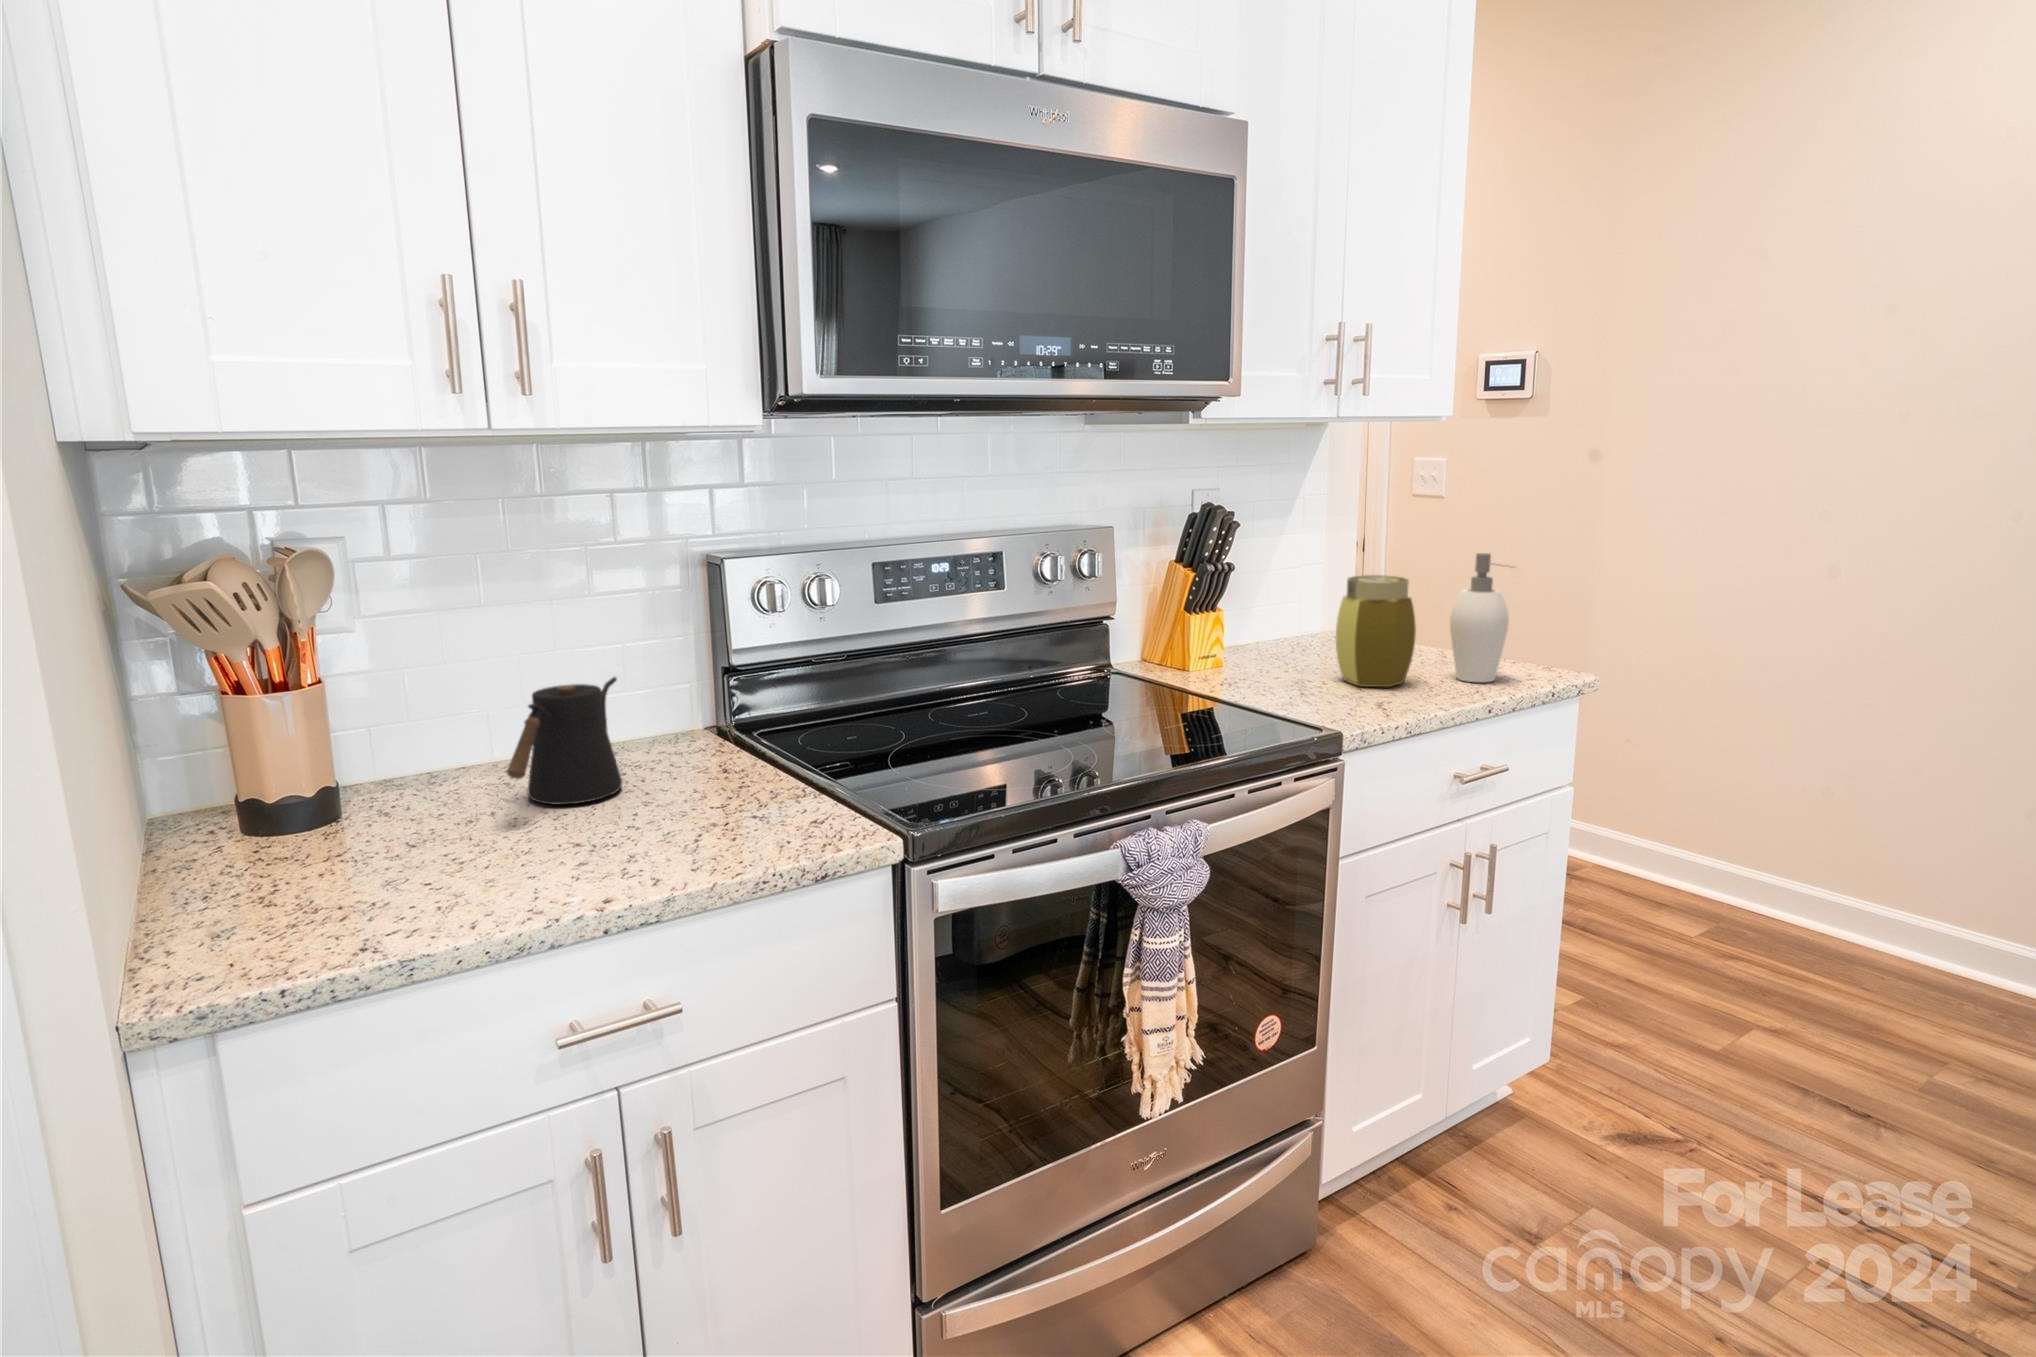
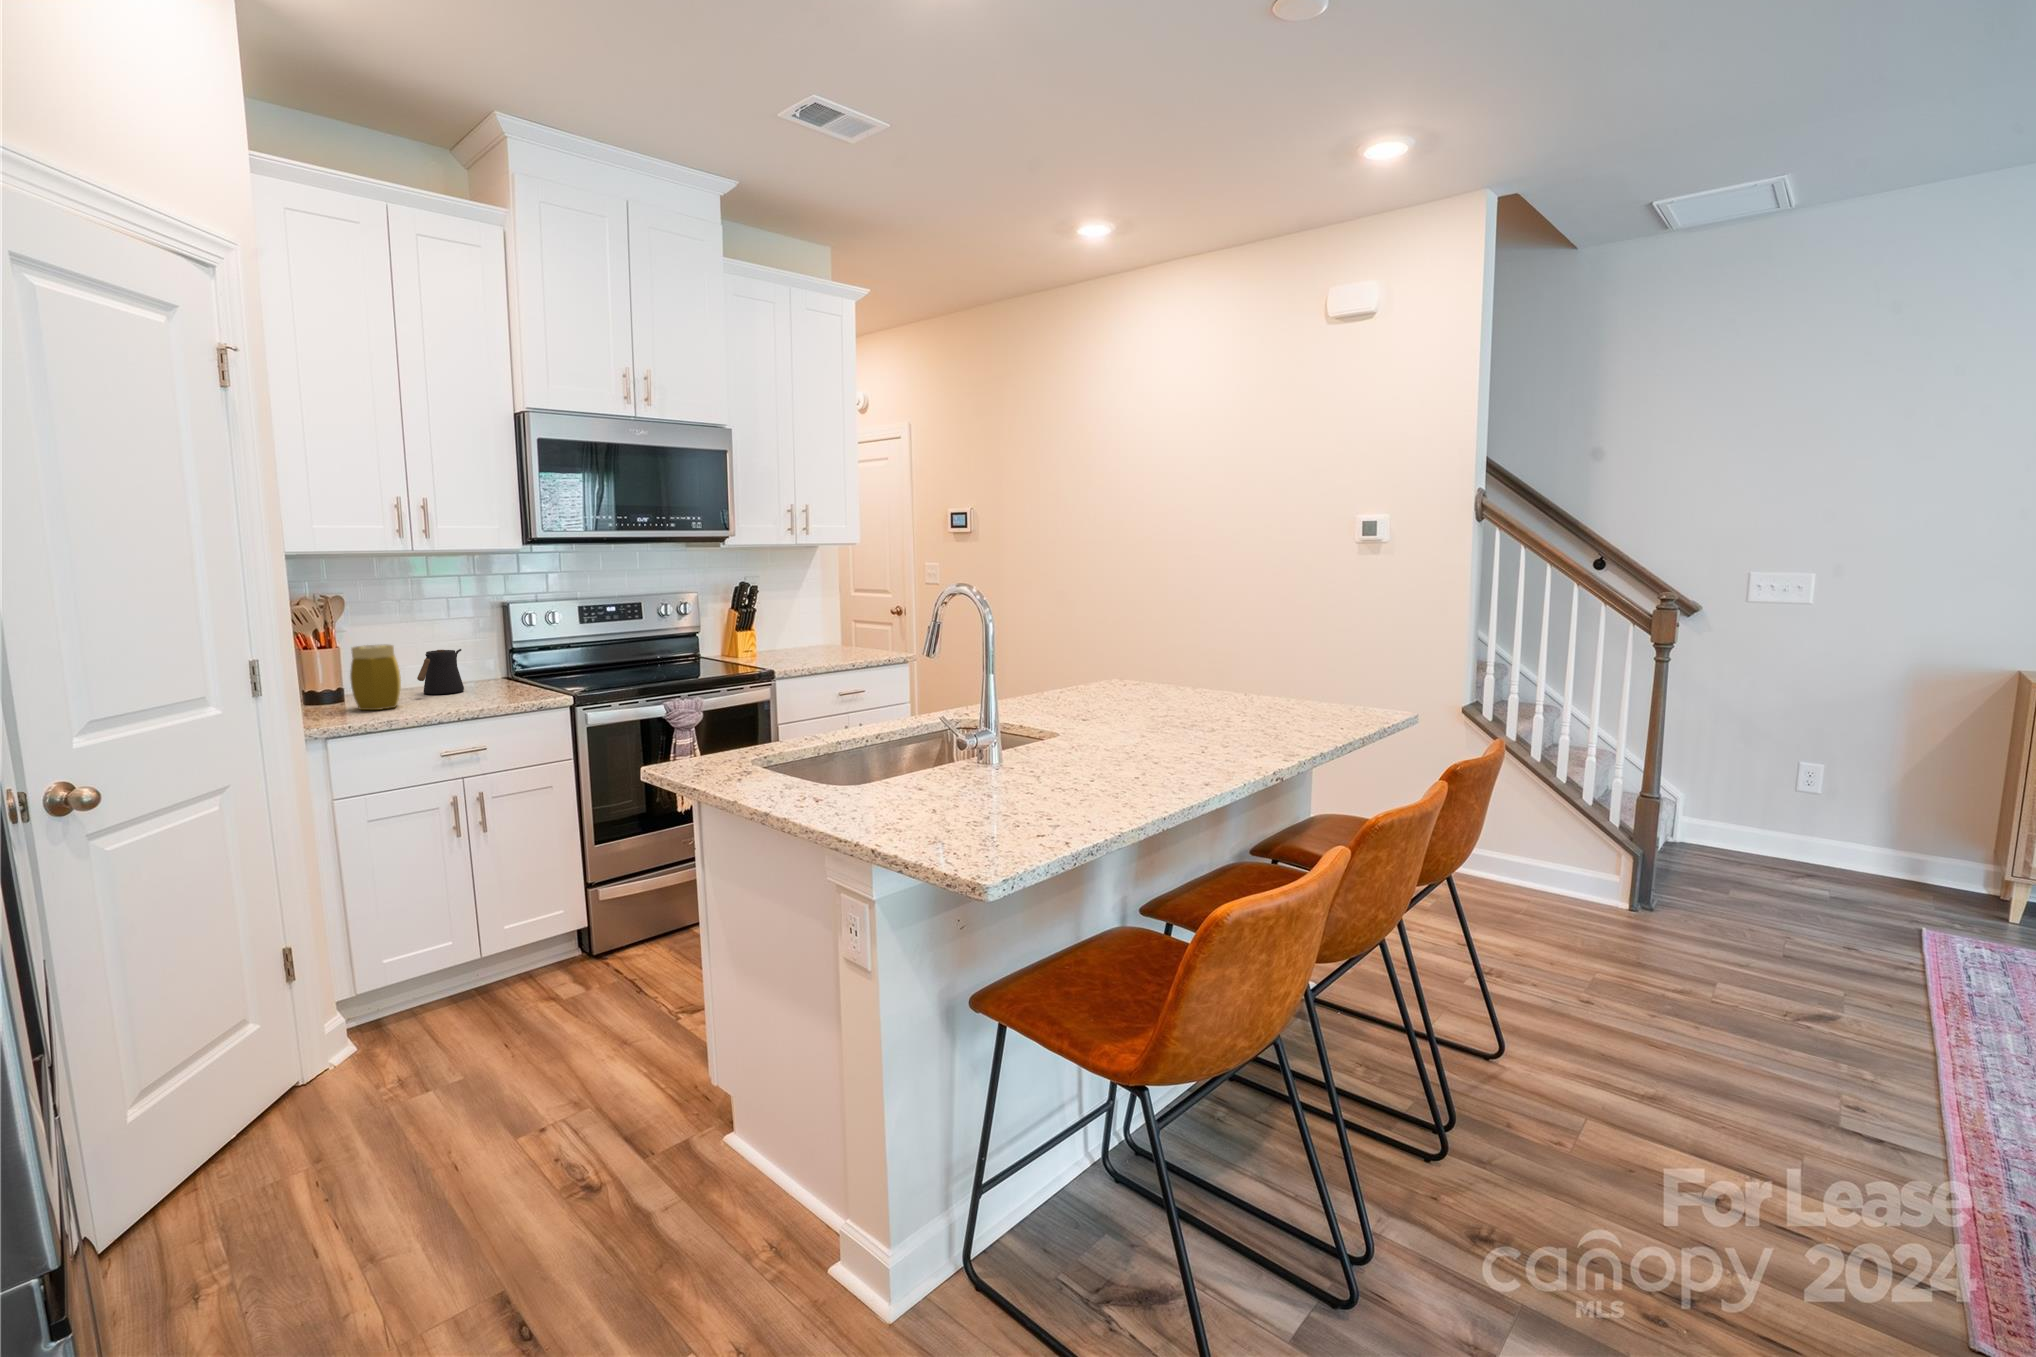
soap dispenser: present [1450,553,1509,682] -> none [851,604,874,658]
jar: present [1336,575,1416,688] -> present [350,645,401,710]

